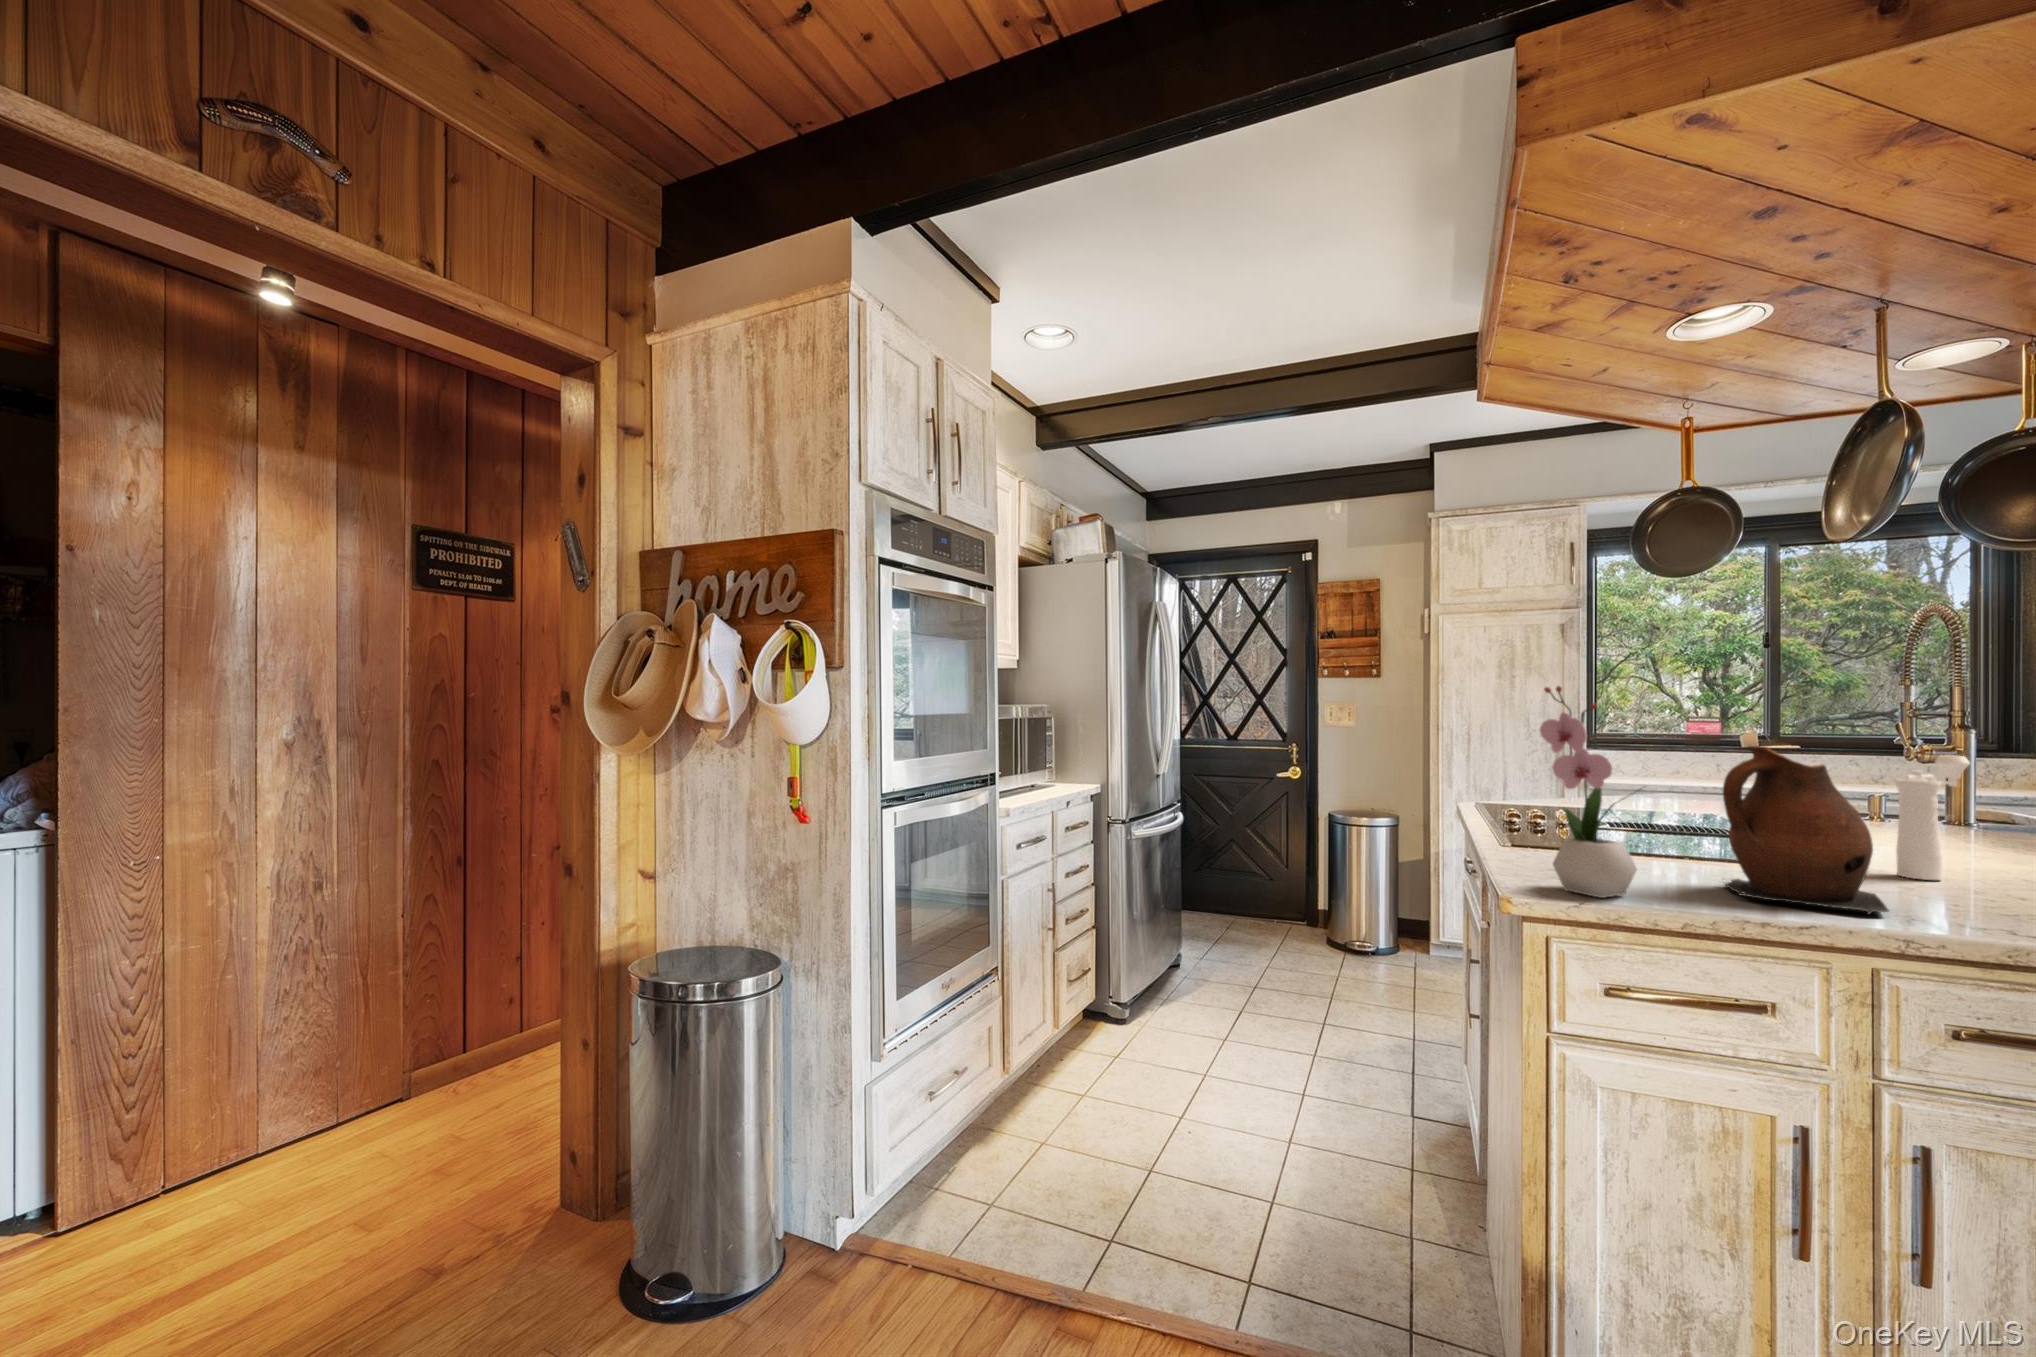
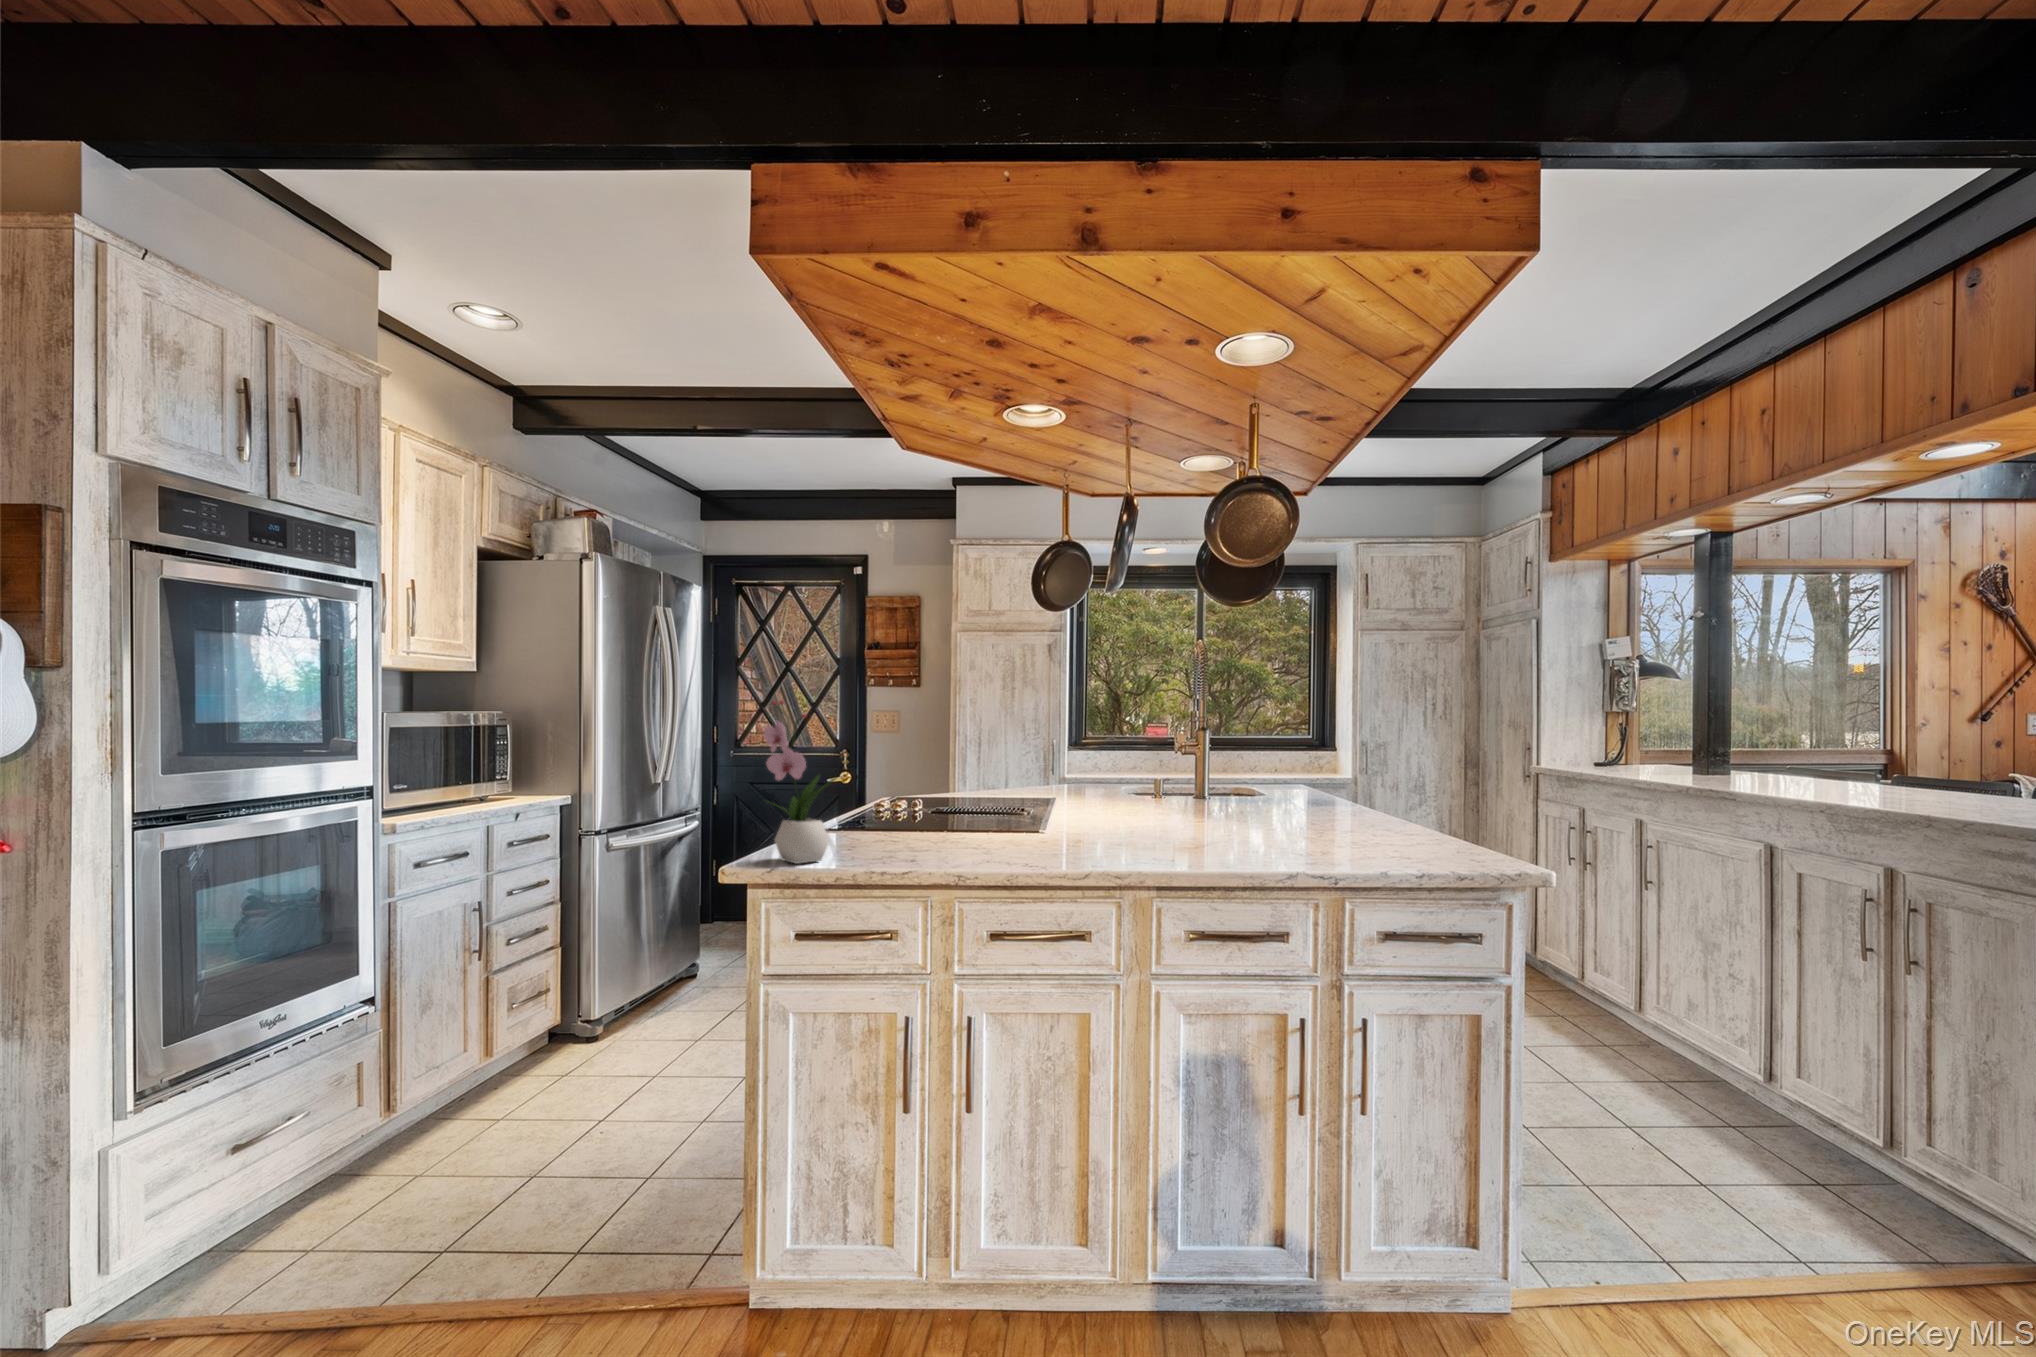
ceramic pitcher: present [1723,746,1889,914] -> none [898,745,1001,864]
pepper mill: present [1895,755,1970,880] -> none [1059,752,1112,841]

